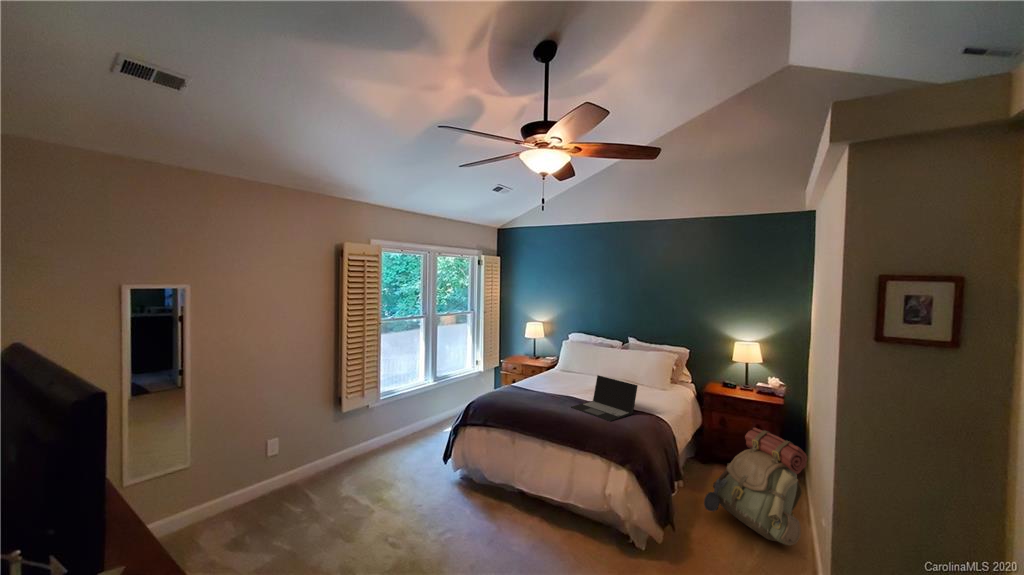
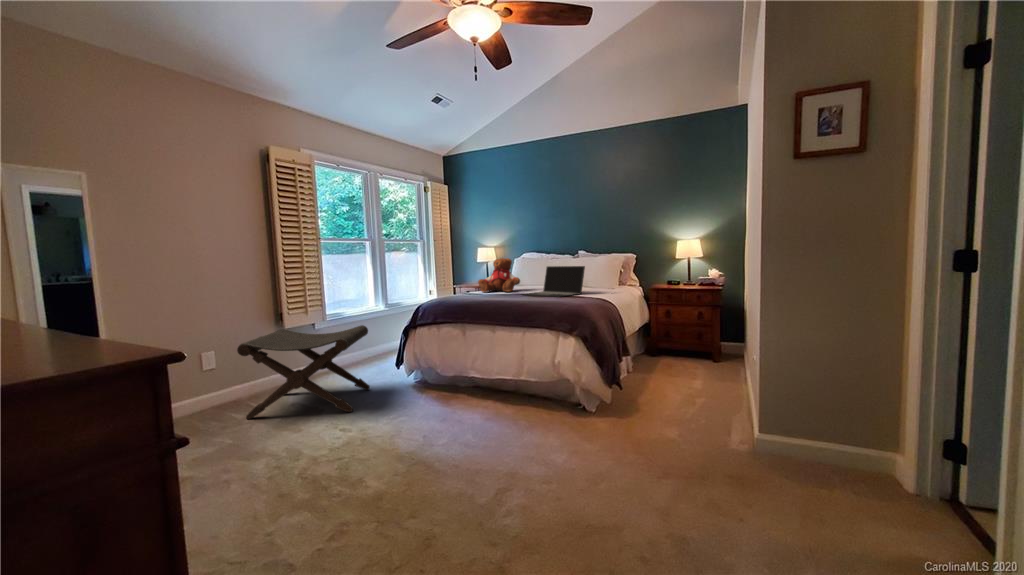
teddy bear: none [527,357,570,396] -> present [478,258,520,292]
footstool: none [302,422,420,522] -> present [237,325,370,419]
backpack: present [704,428,807,545] -> none [651,301,741,394]

